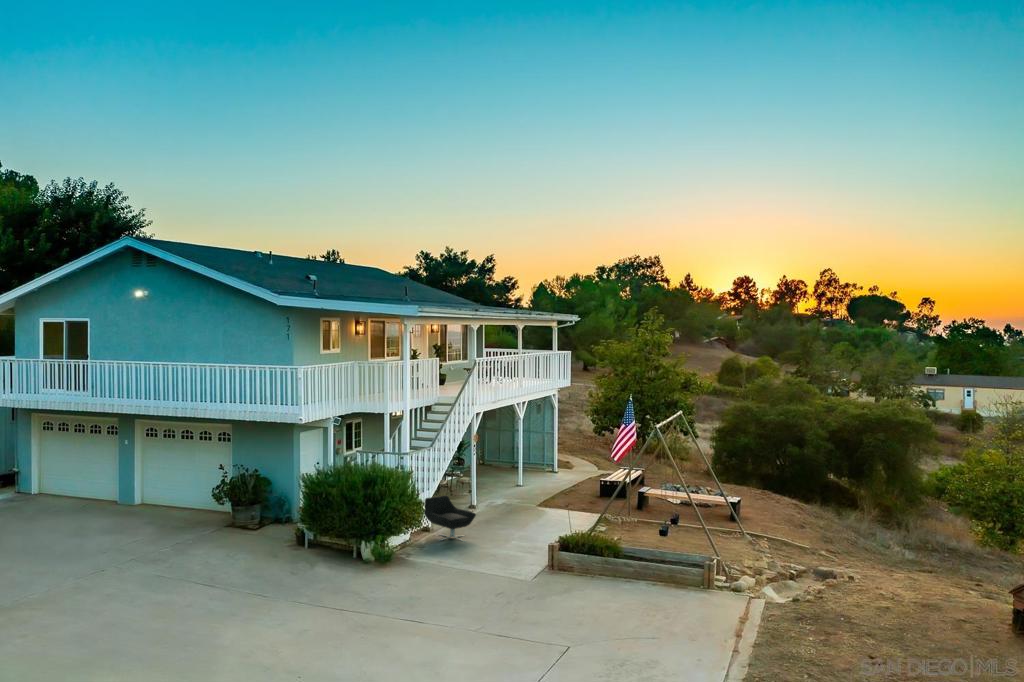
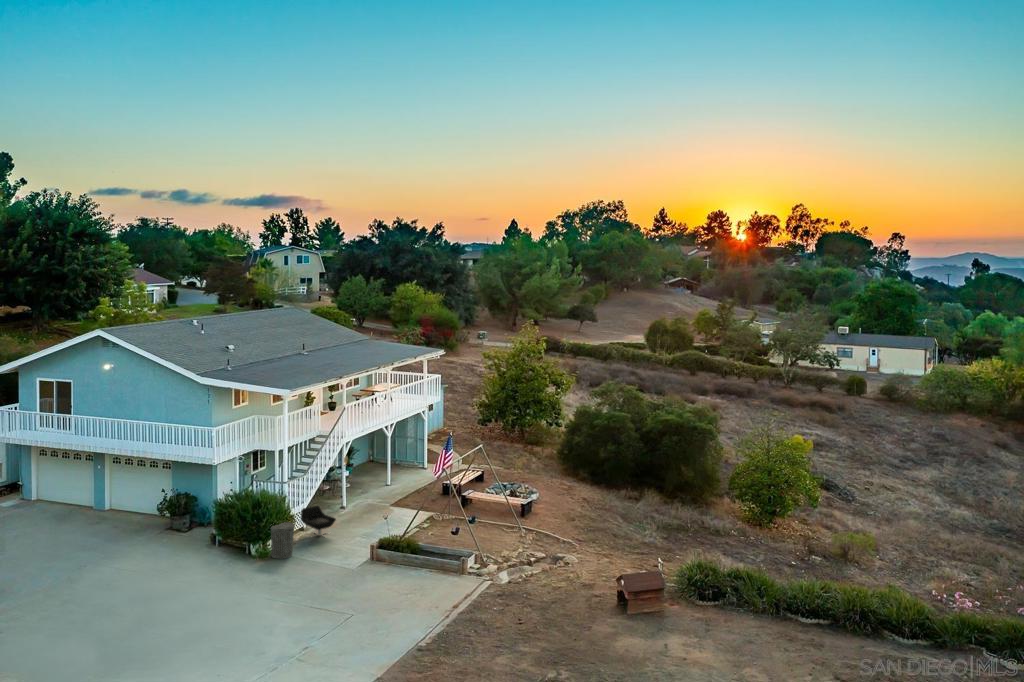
trash can: none [392,510,429,565] -> present [271,522,295,559]

